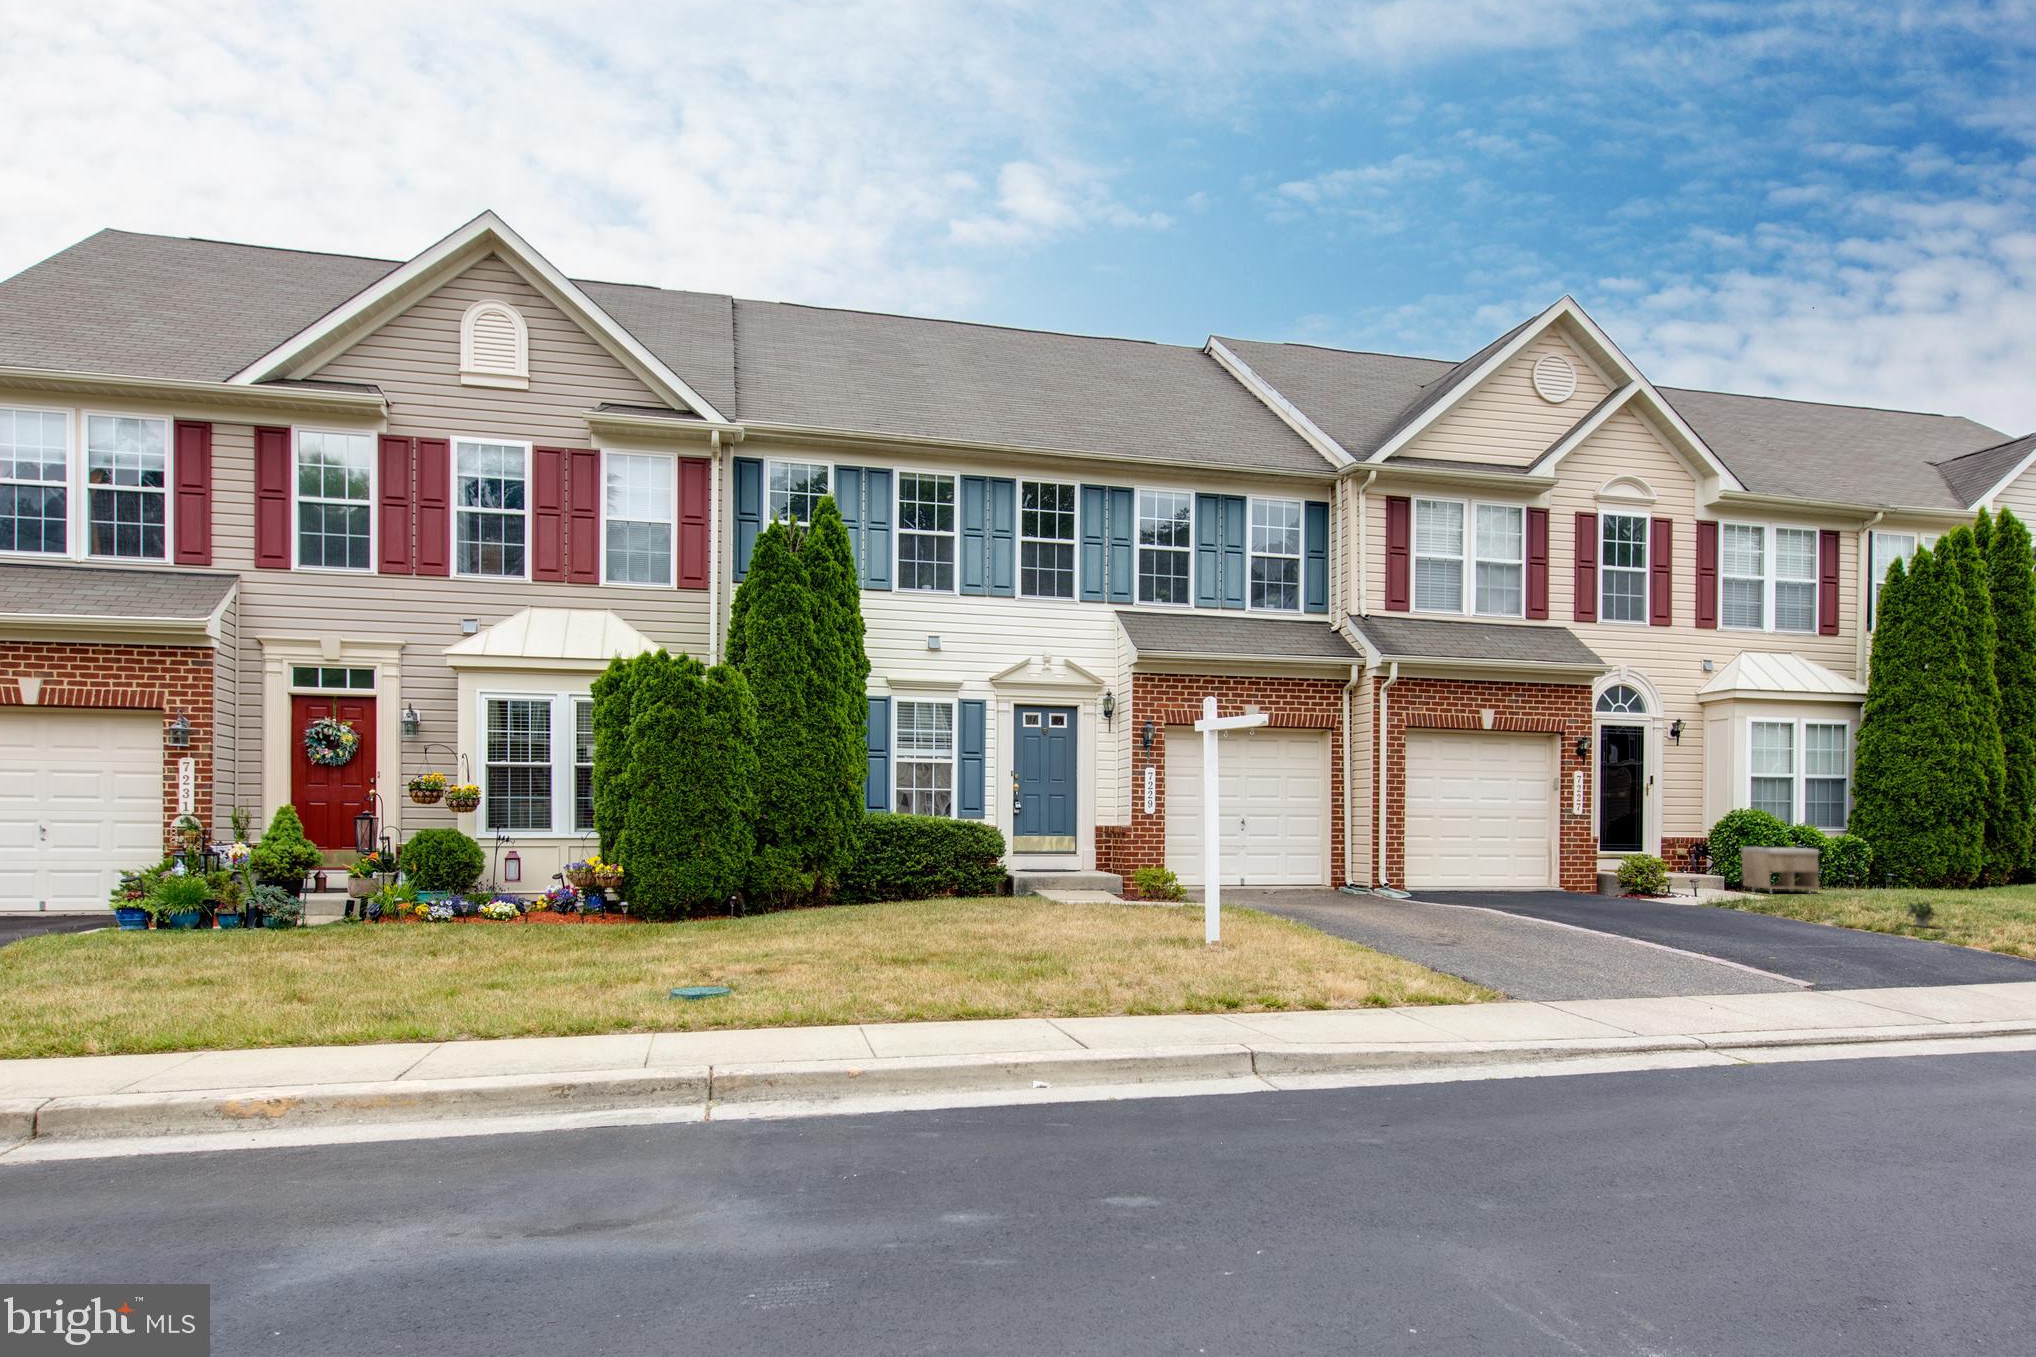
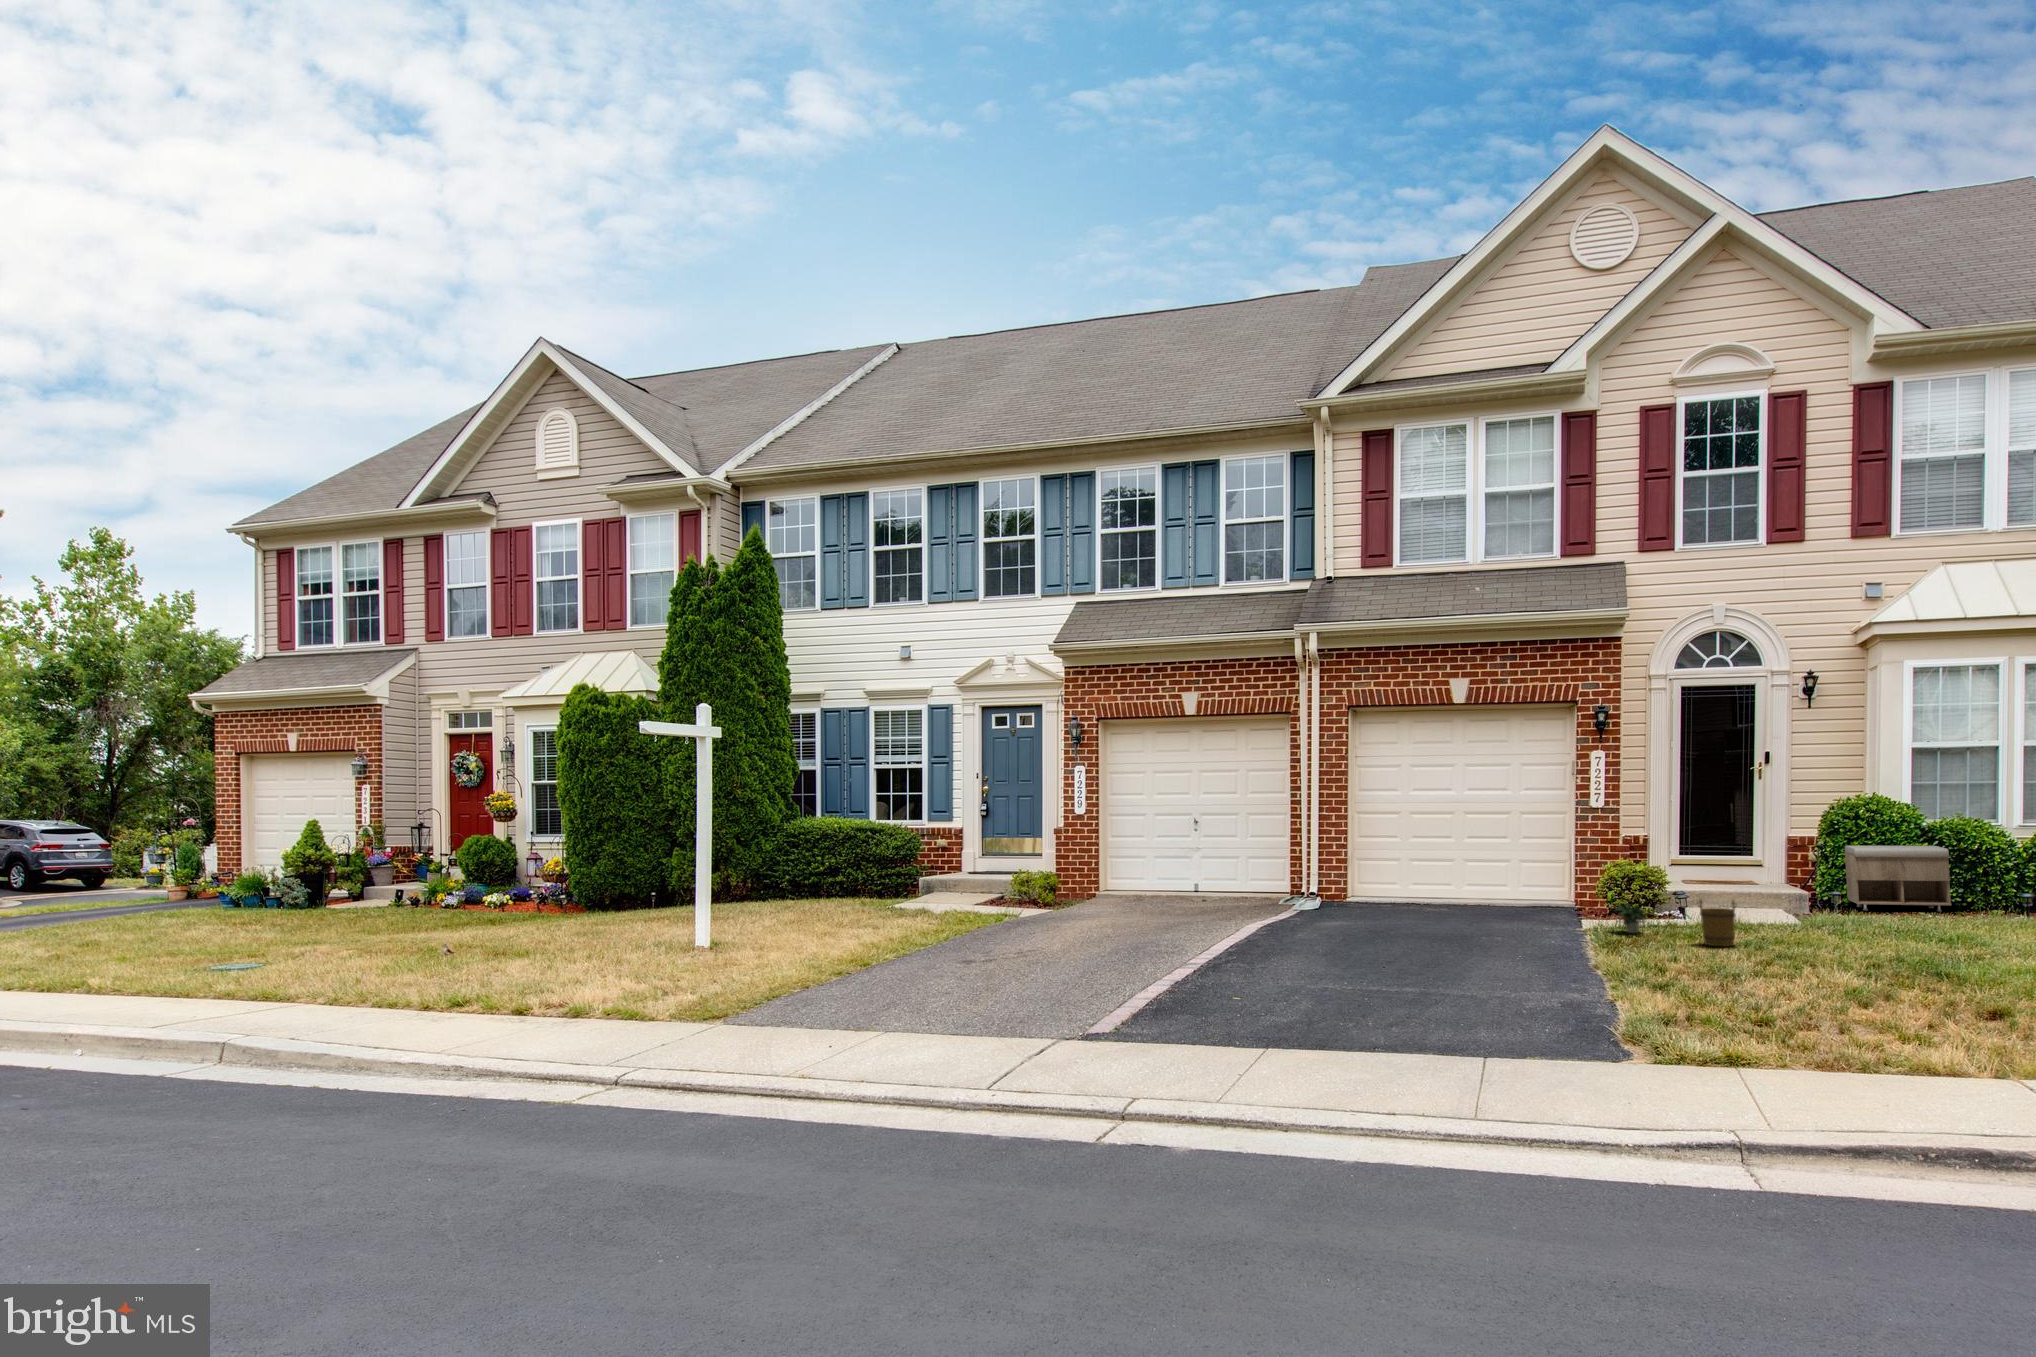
bucket: none [1812,884,1846,920] -> present [1699,899,1735,947]
potted plant: present [1907,902,1940,927] -> present [1617,904,1646,933]

